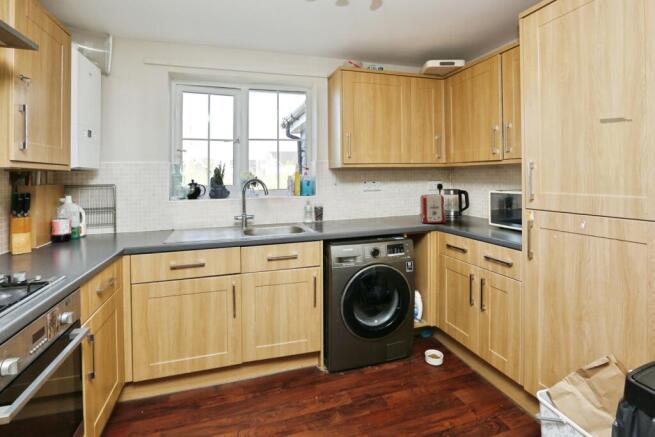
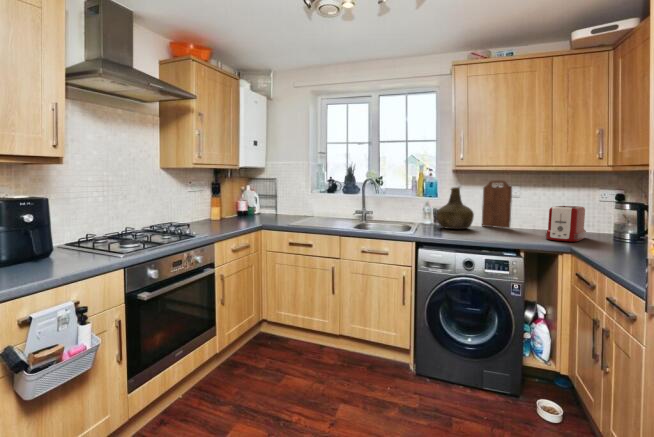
cutting board: none [355,176,381,219] -> present [482,180,512,228]
bottle: none [324,184,358,224] -> present [437,187,474,229]

